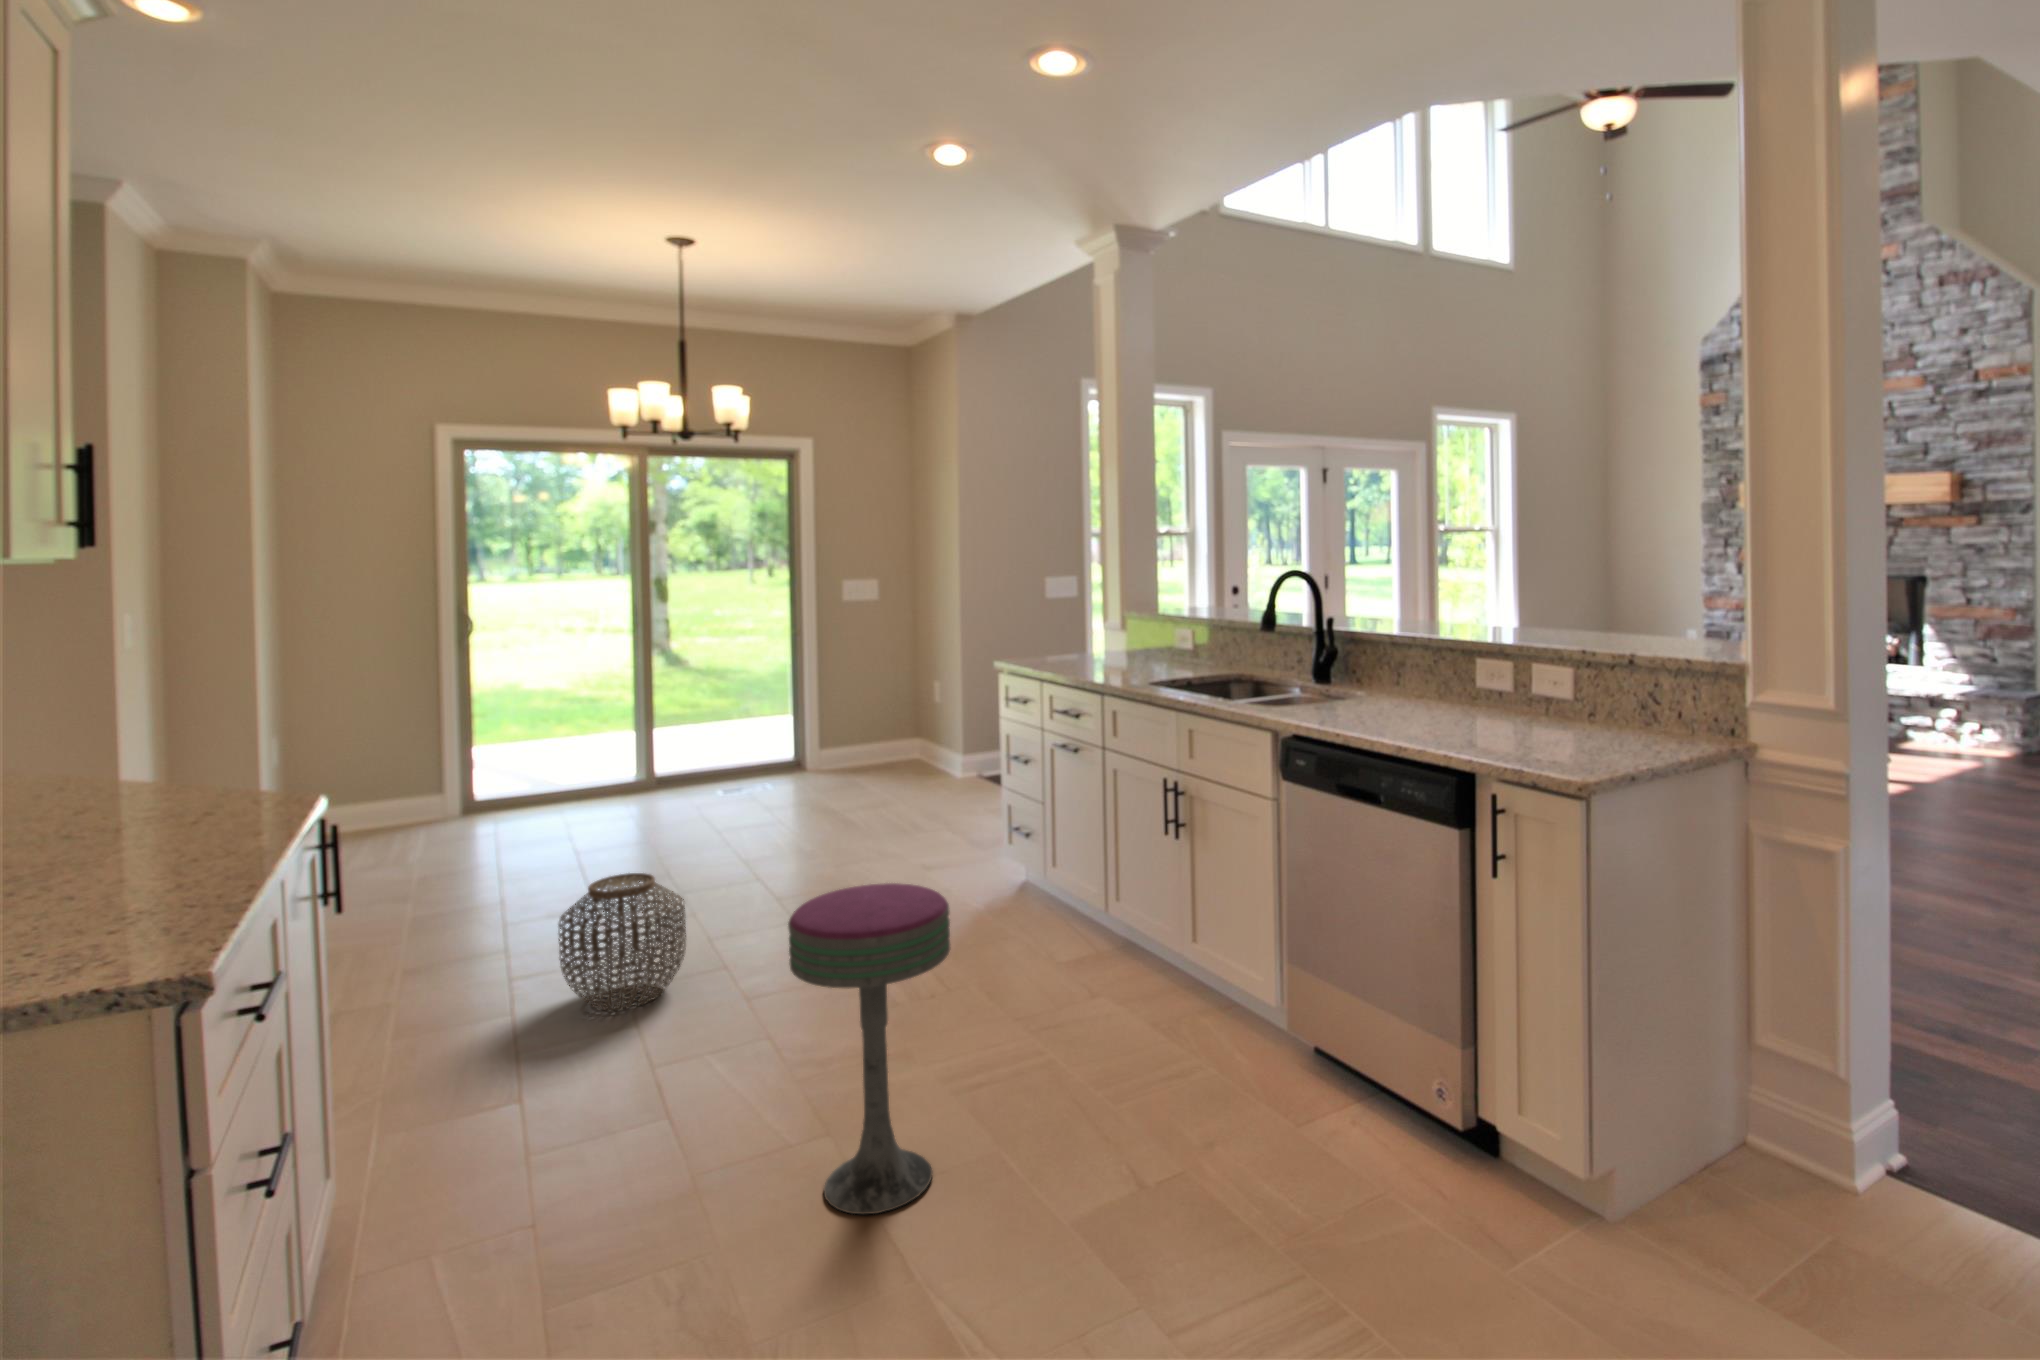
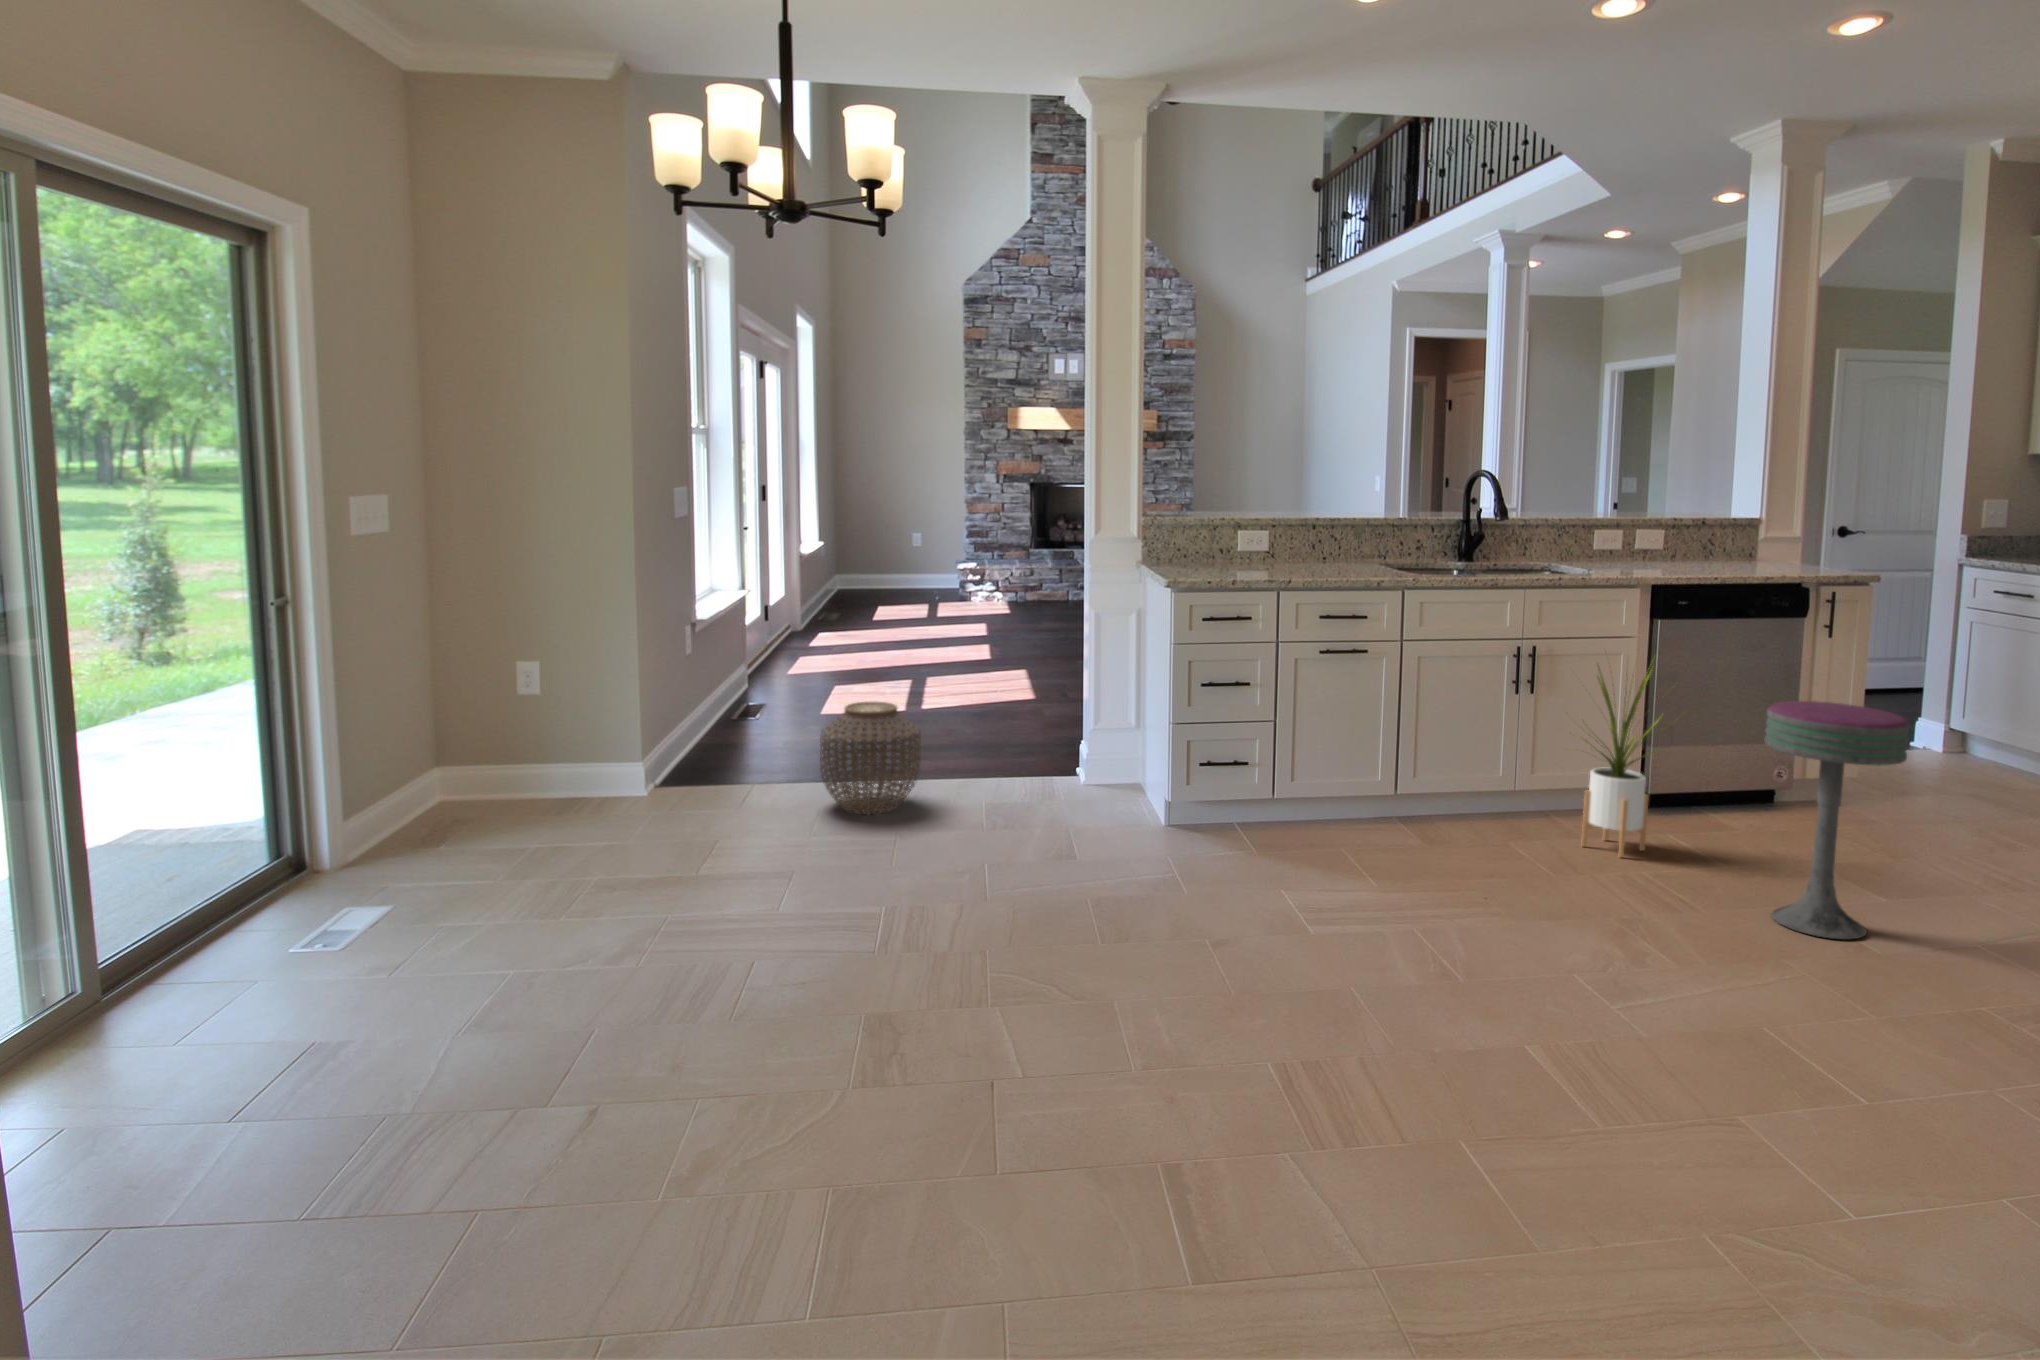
house plant: none [1024,801,1160,1071] -> present [1581,666,1684,858]
woven basket: present [558,873,686,1010] -> present [820,702,921,814]

